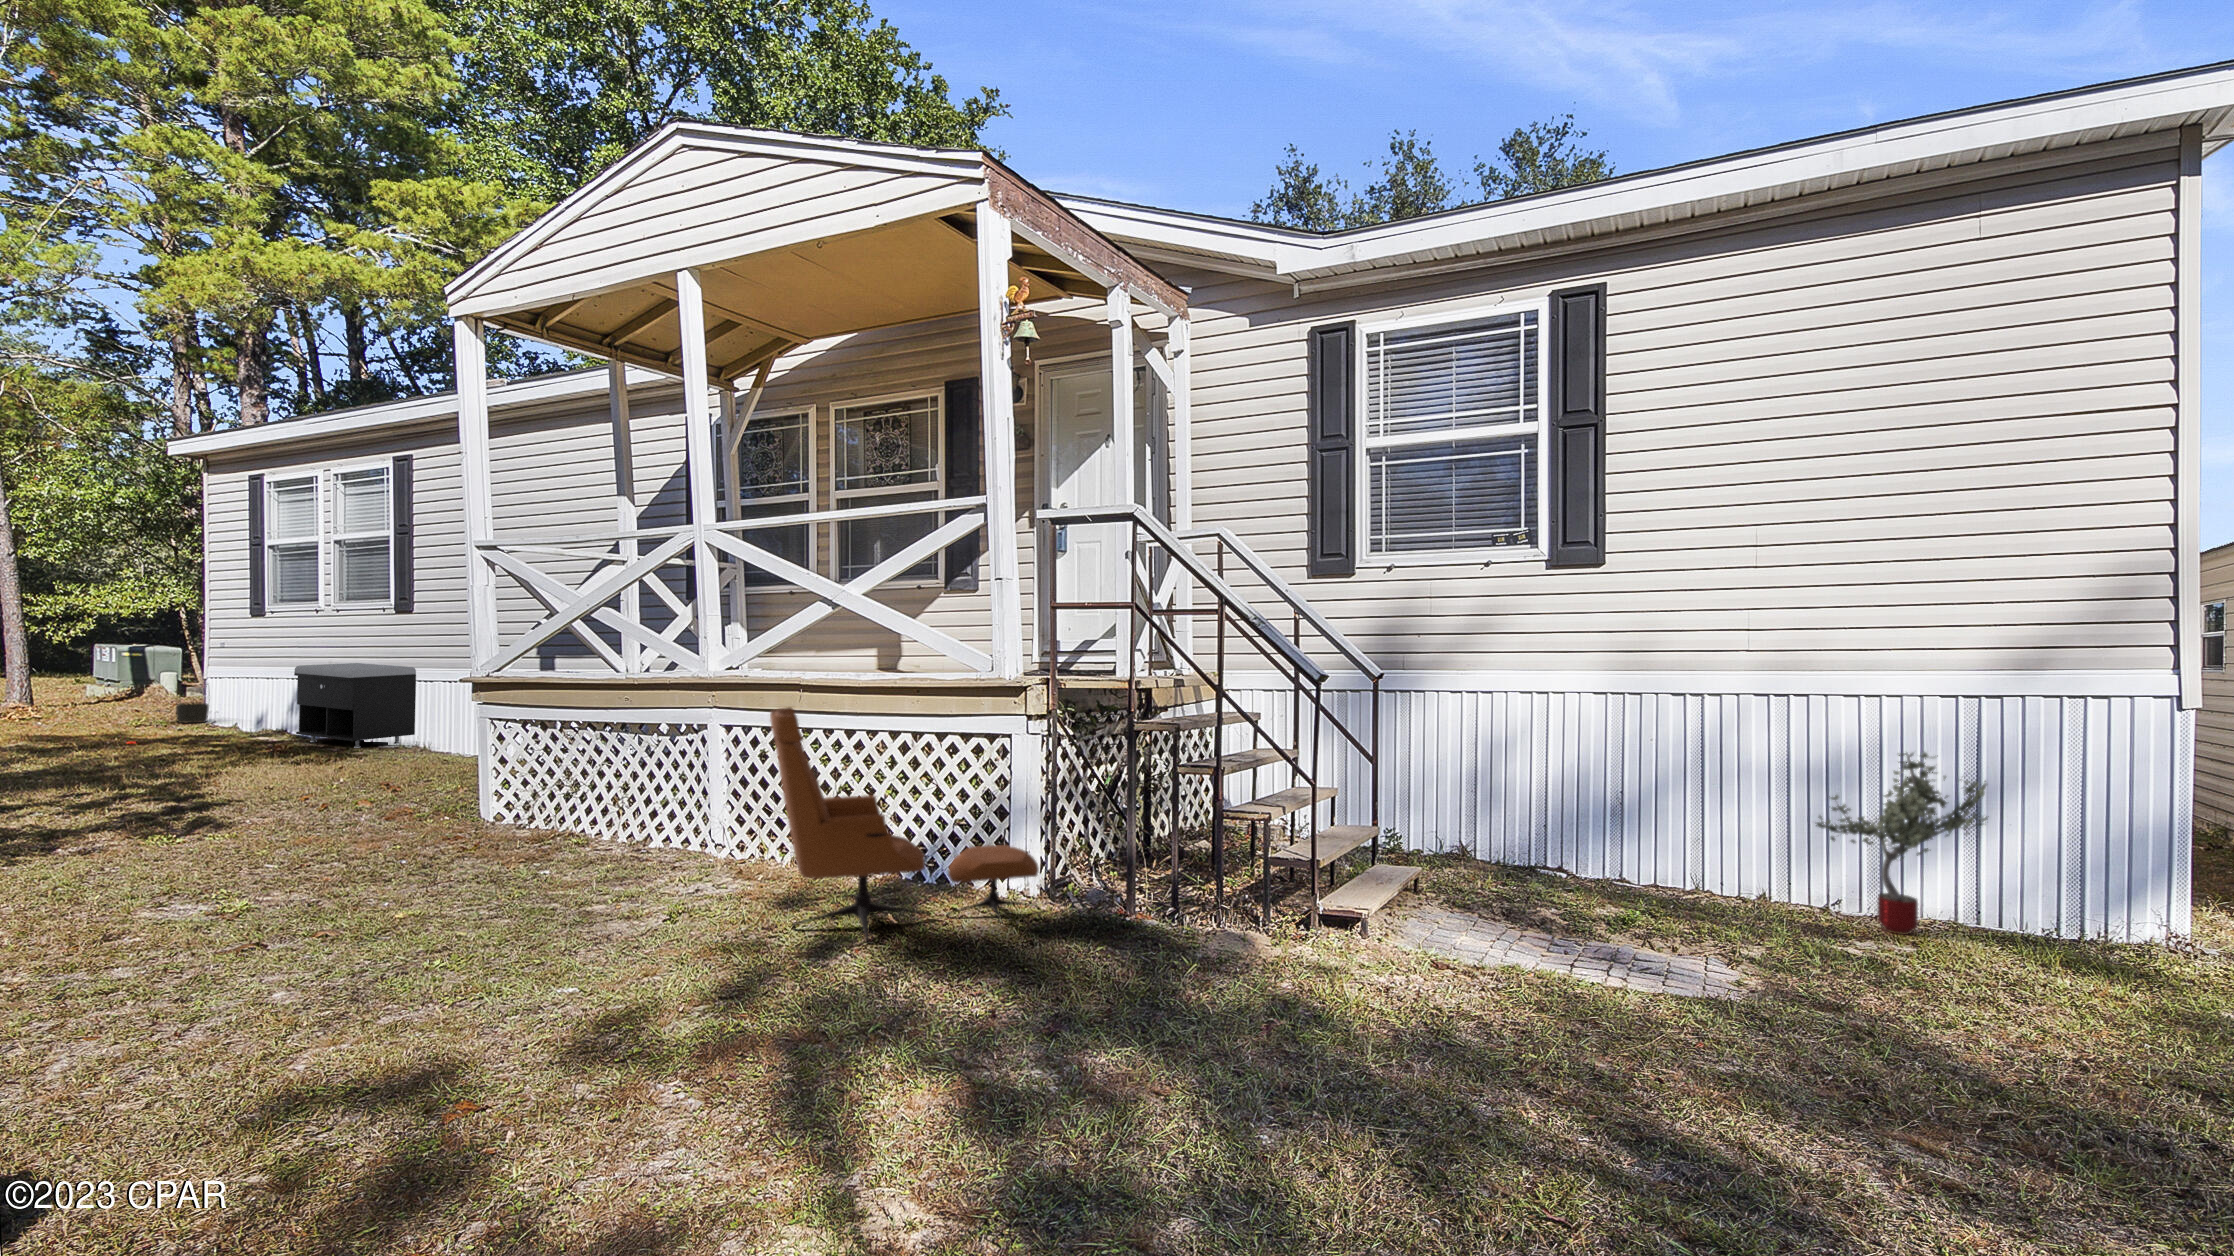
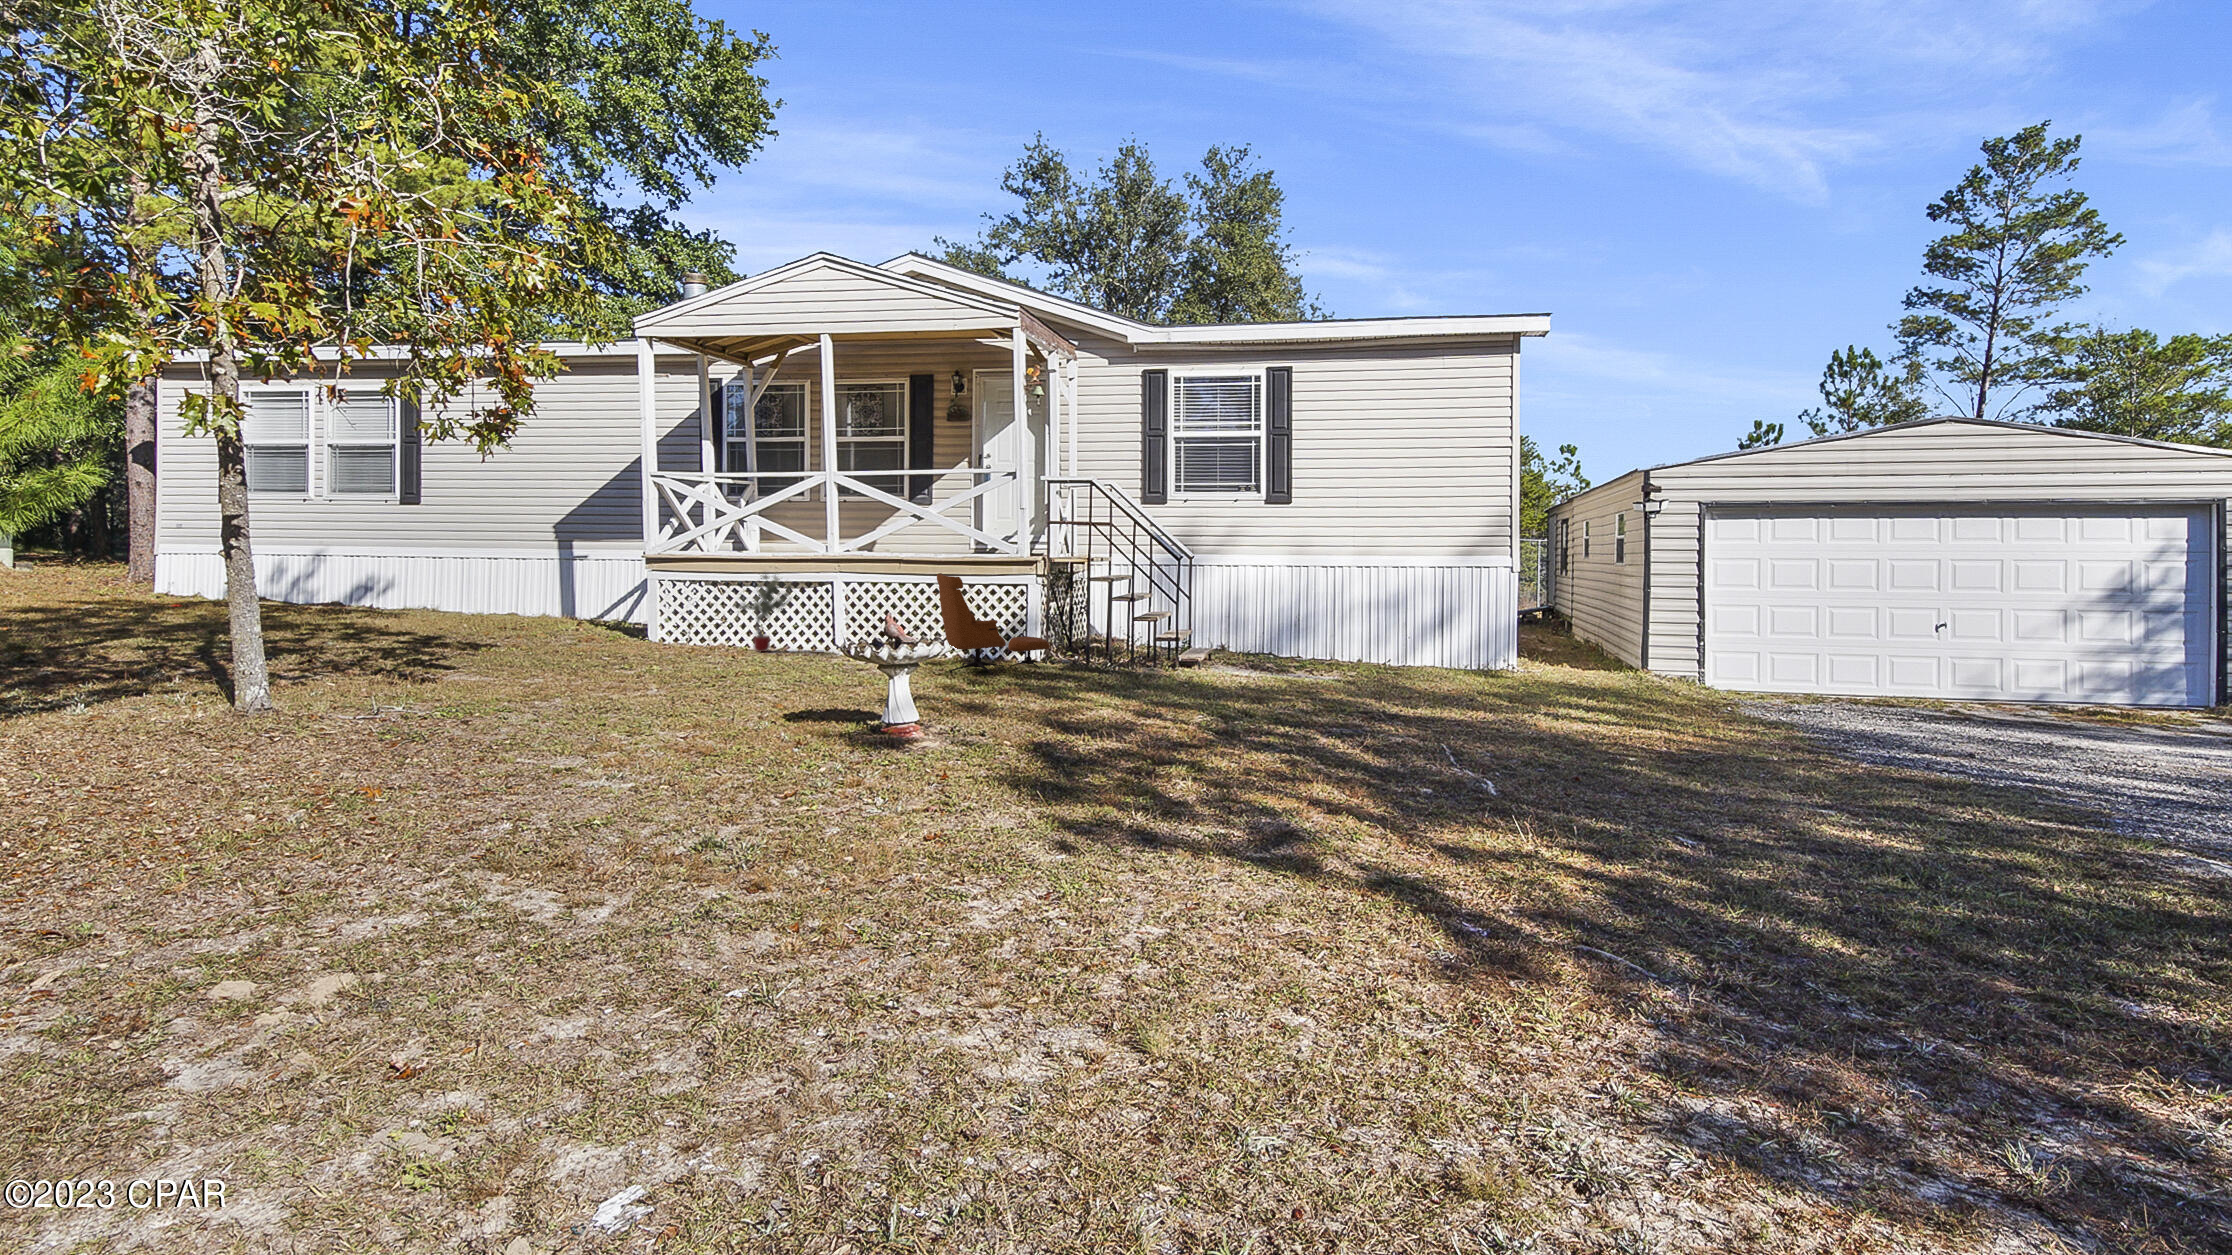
storage bench: present [294,663,416,748] -> none [326,543,432,608]
basket: present [176,684,210,724] -> none [135,558,175,592]
potted tree: present [1816,752,1987,935] -> present [733,573,792,652]

